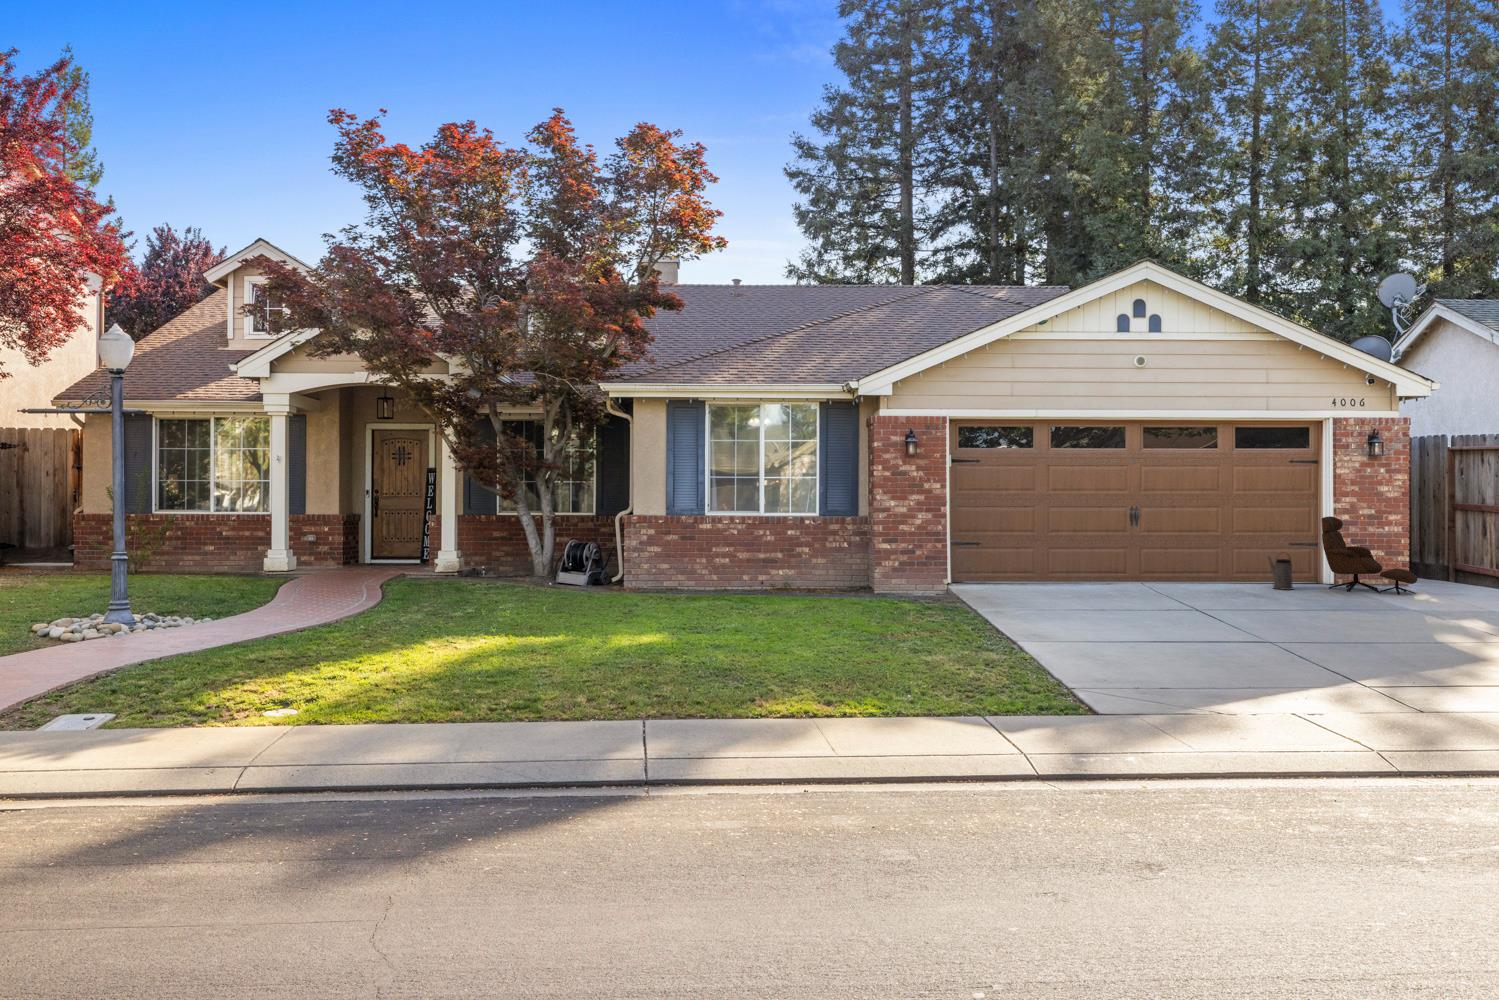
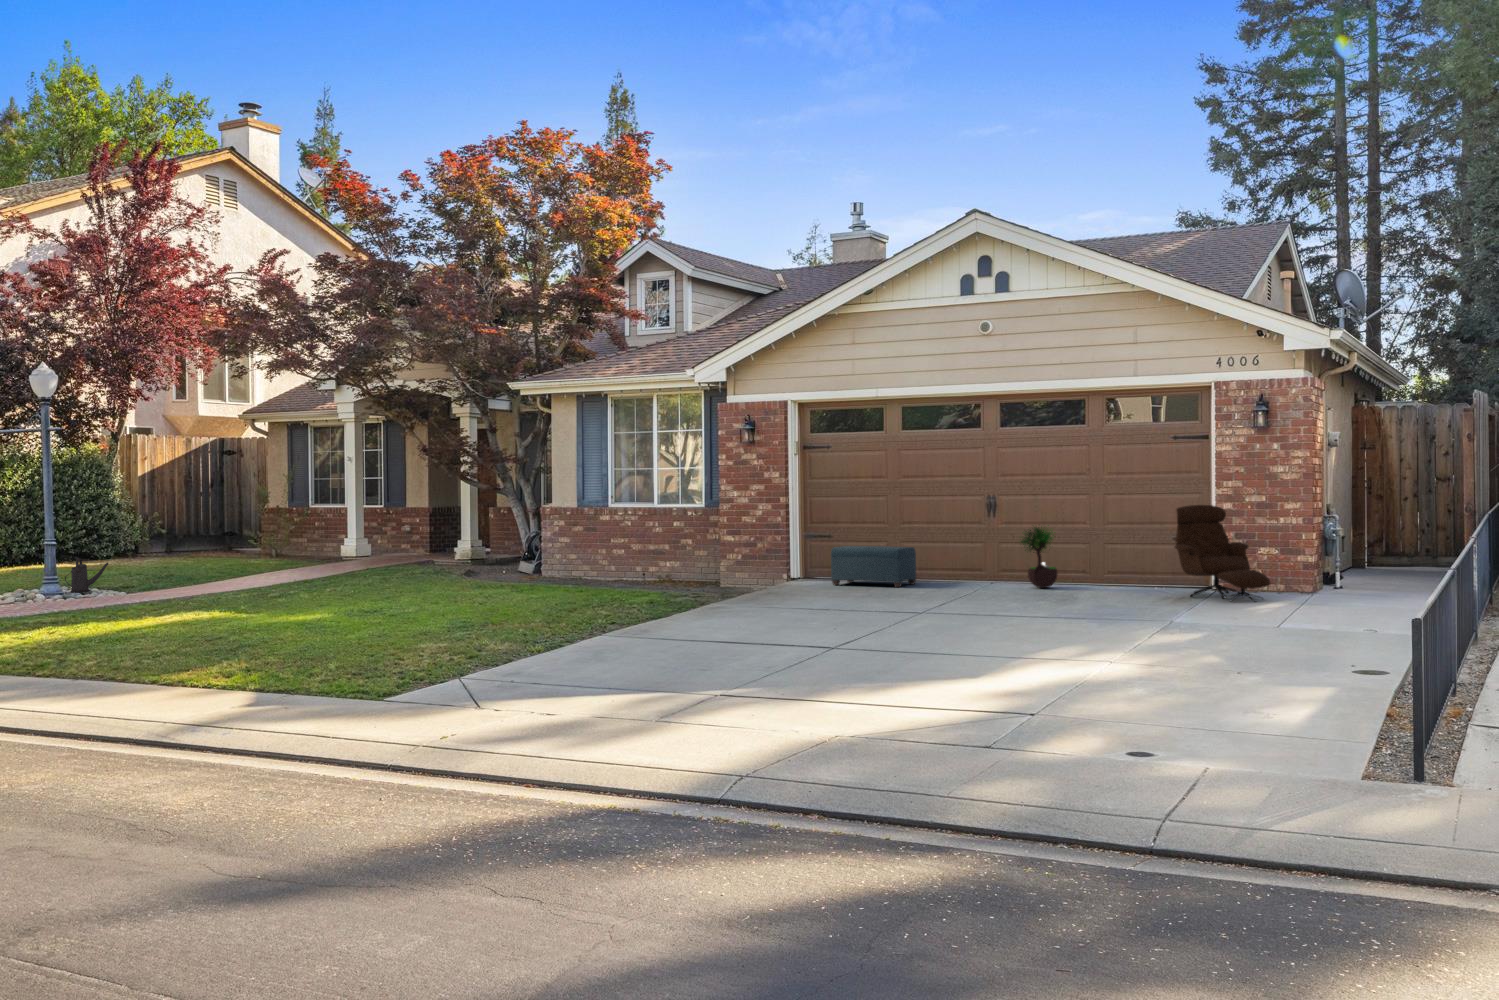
potted tree: none [1180,529,1215,587] -> present [1021,527,1057,588]
bench: none [998,553,1076,590] -> present [831,546,916,587]
watering can: present [1268,554,1293,590] -> present [65,558,108,592]

